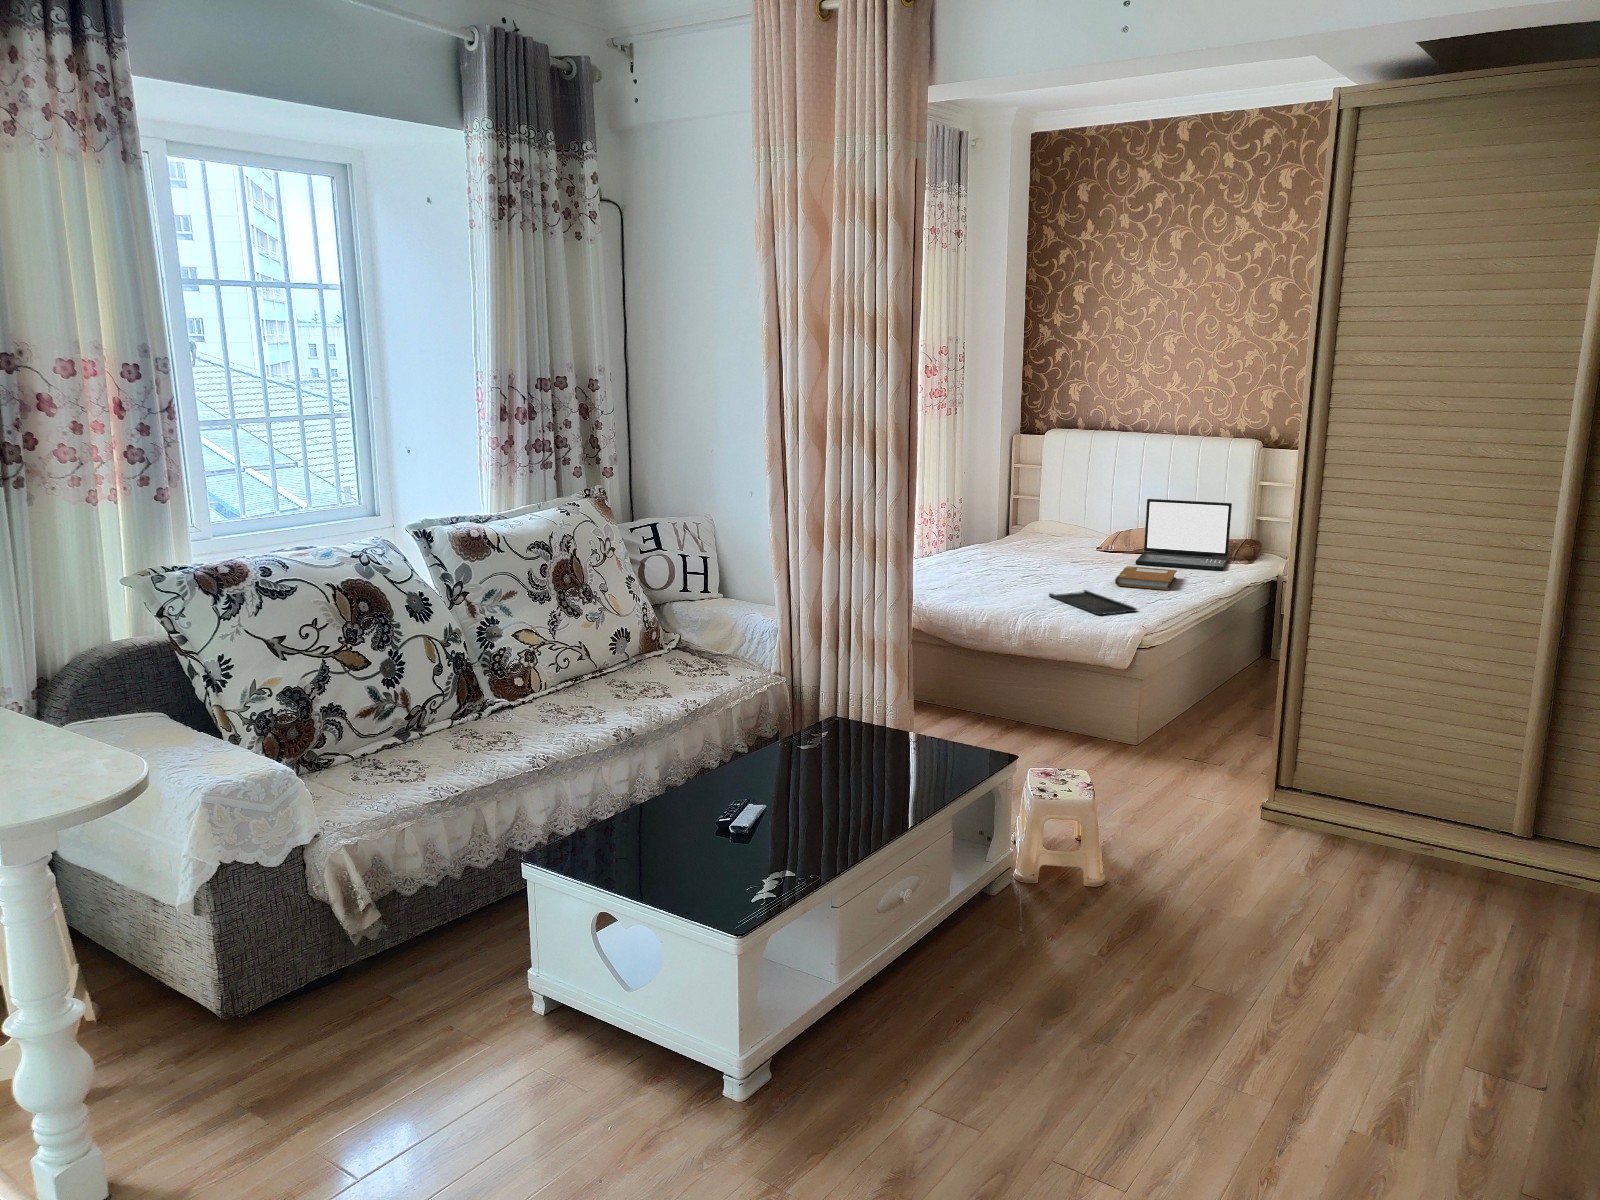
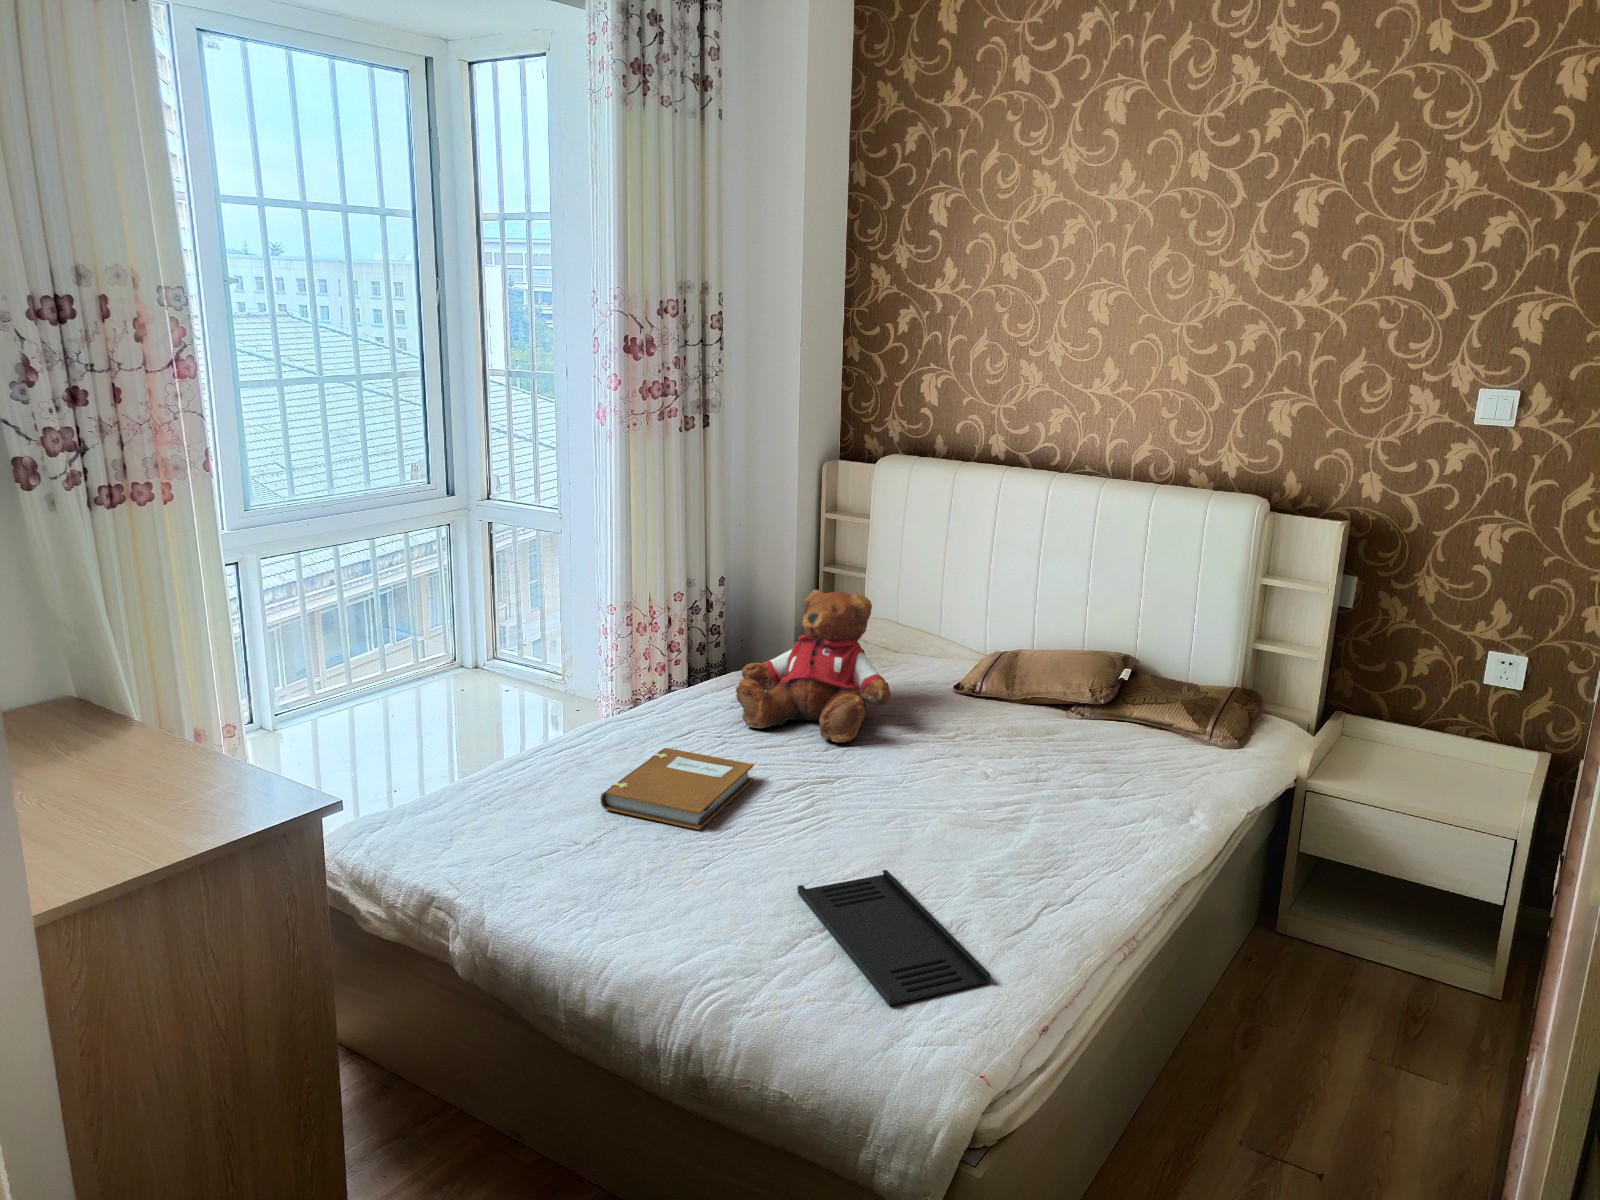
teddy bear: none [989,493,1069,562] -> present [736,590,891,743]
laptop: present [1136,499,1232,570] -> none [1018,611,1212,779]
notebook: present [1115,566,1177,590] -> present [601,748,754,830]

